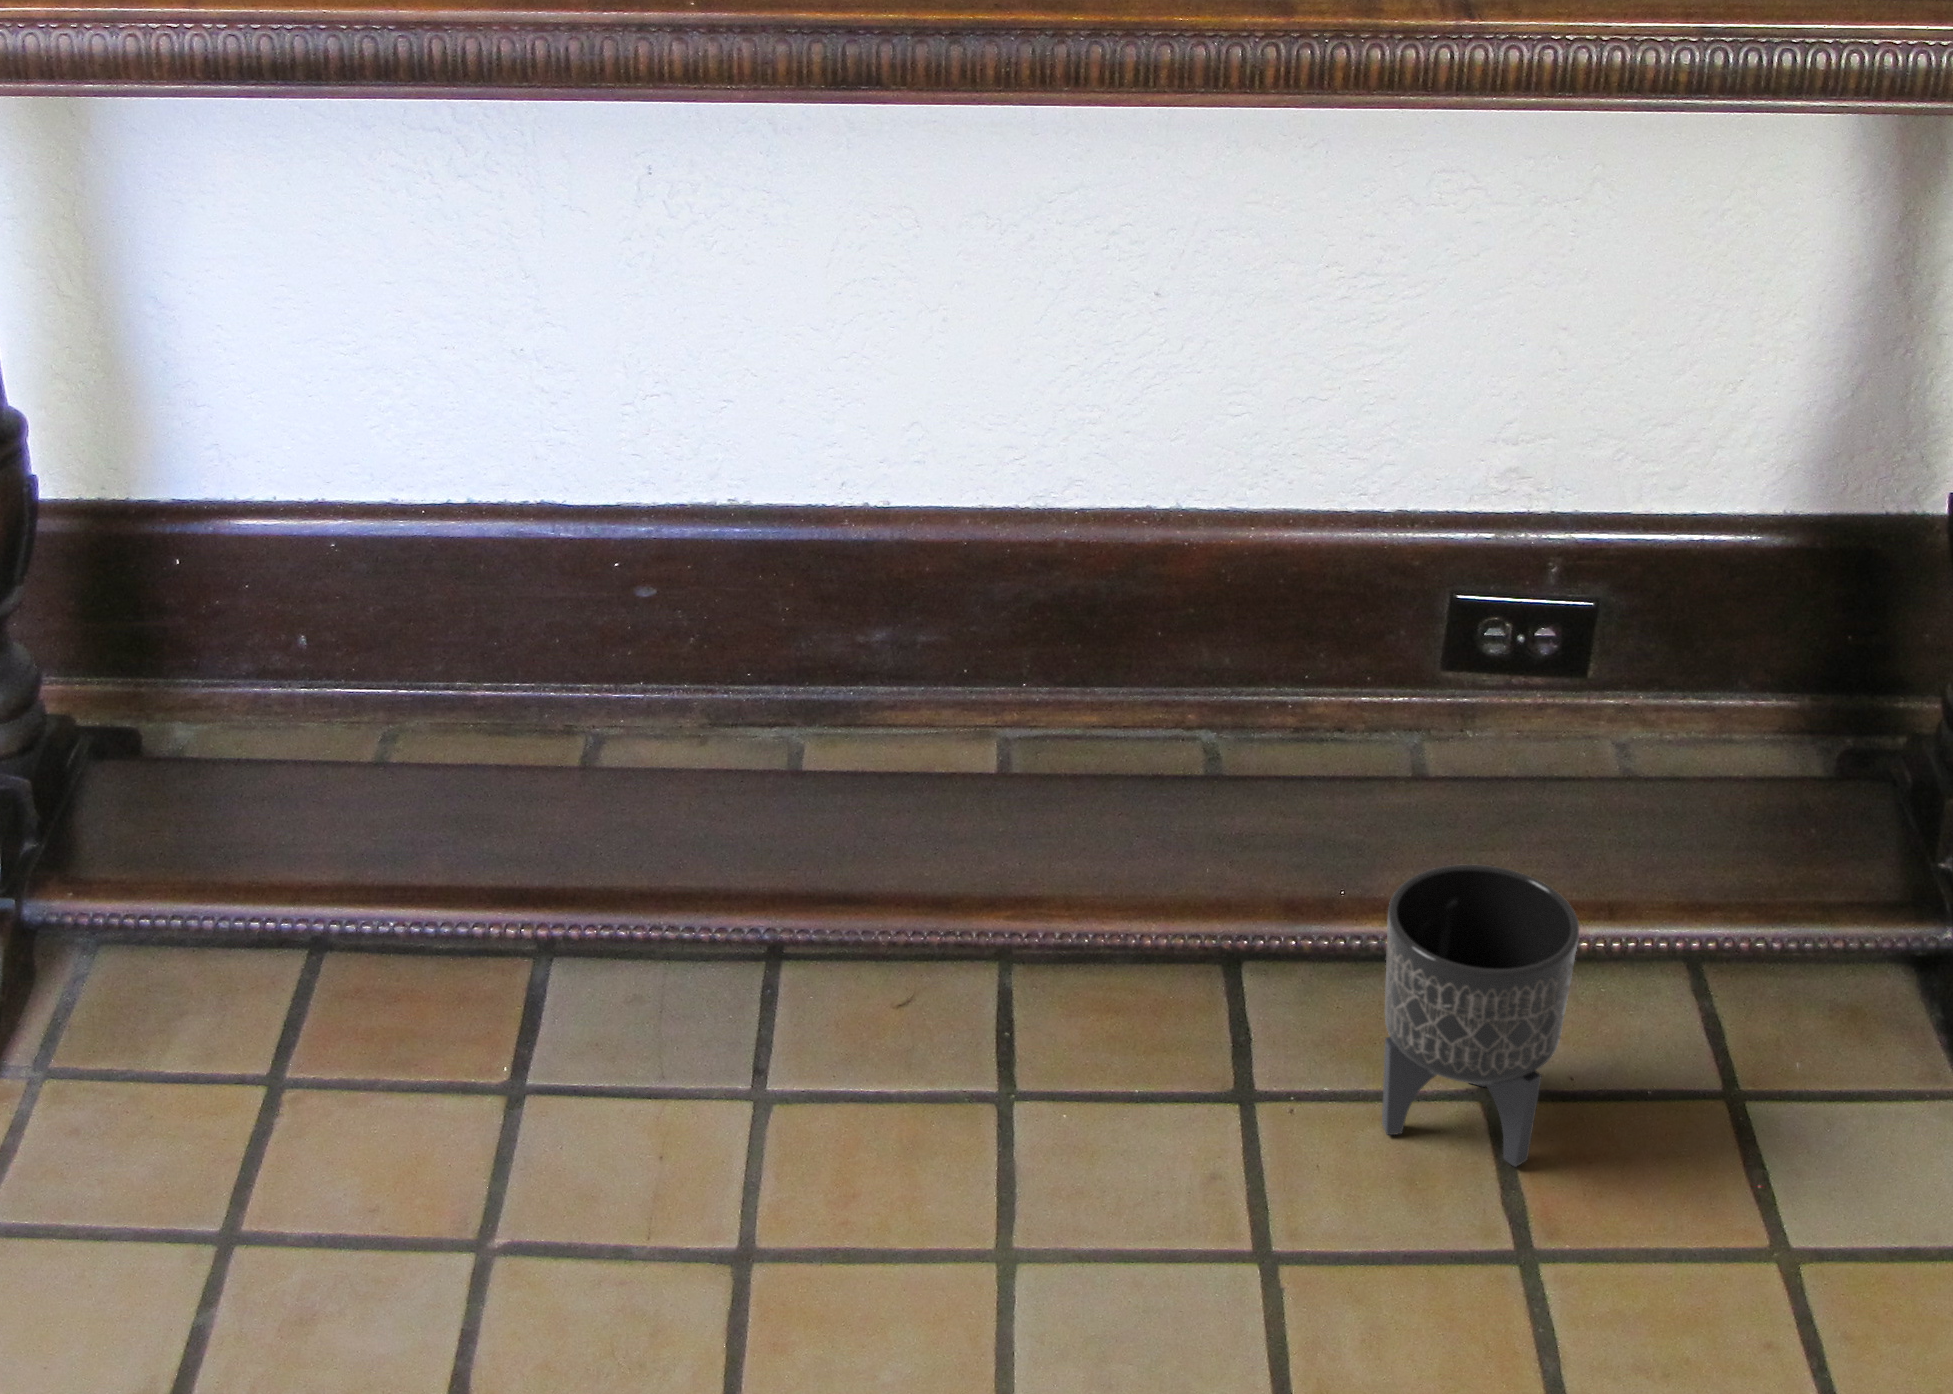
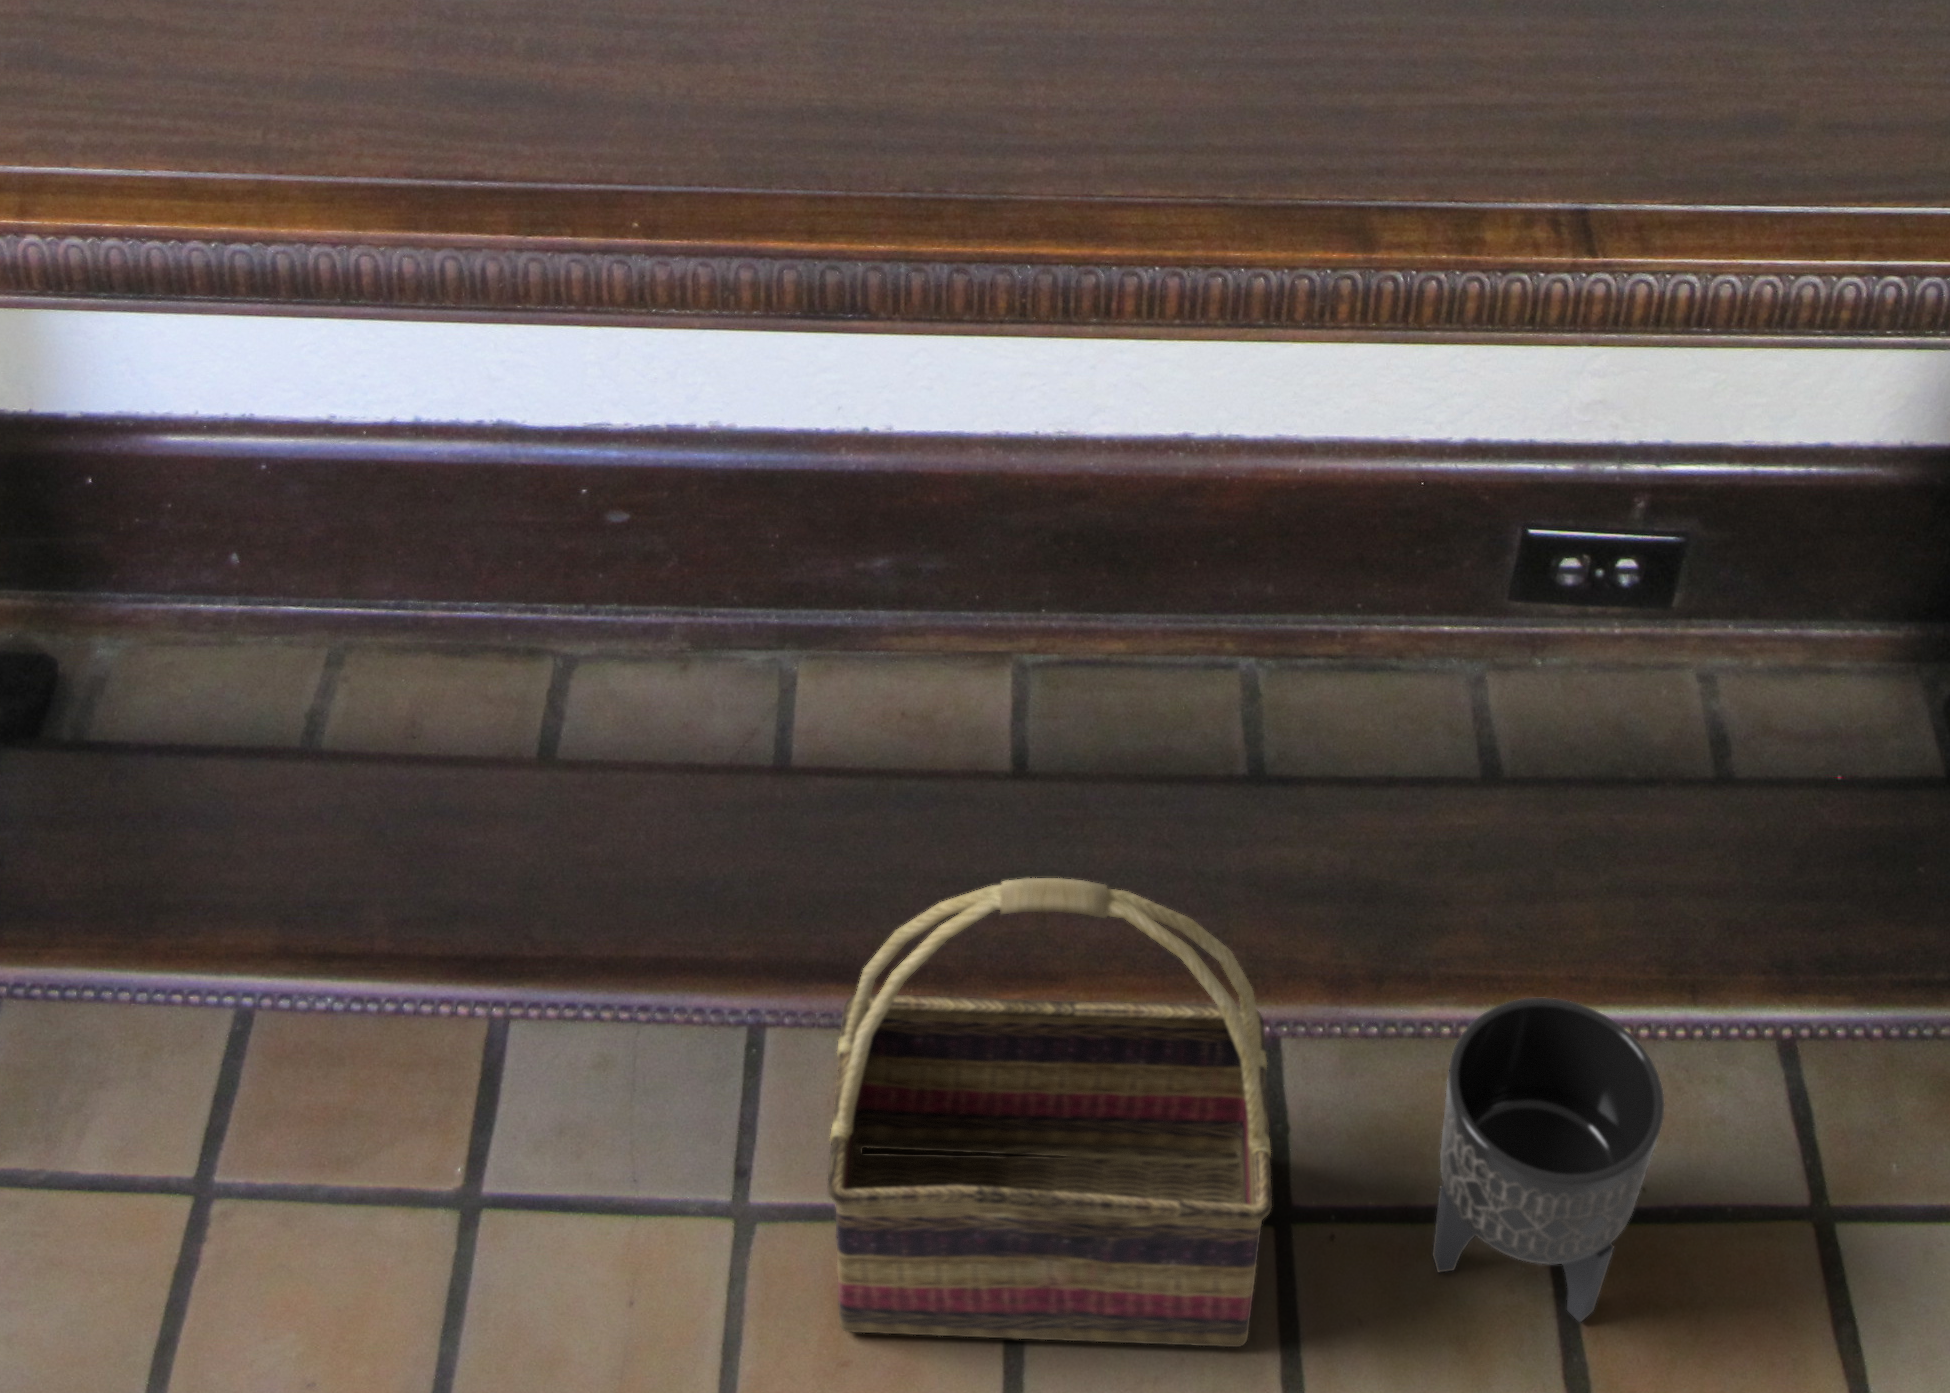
basket: none [840,686,1234,1181] -> present [827,878,1272,1347]

